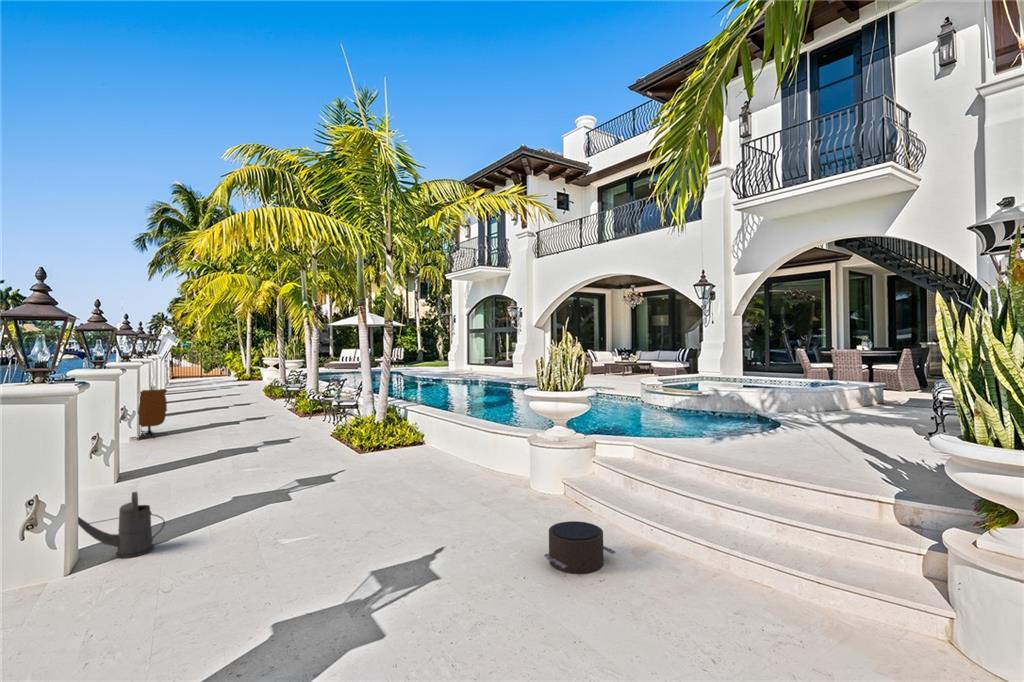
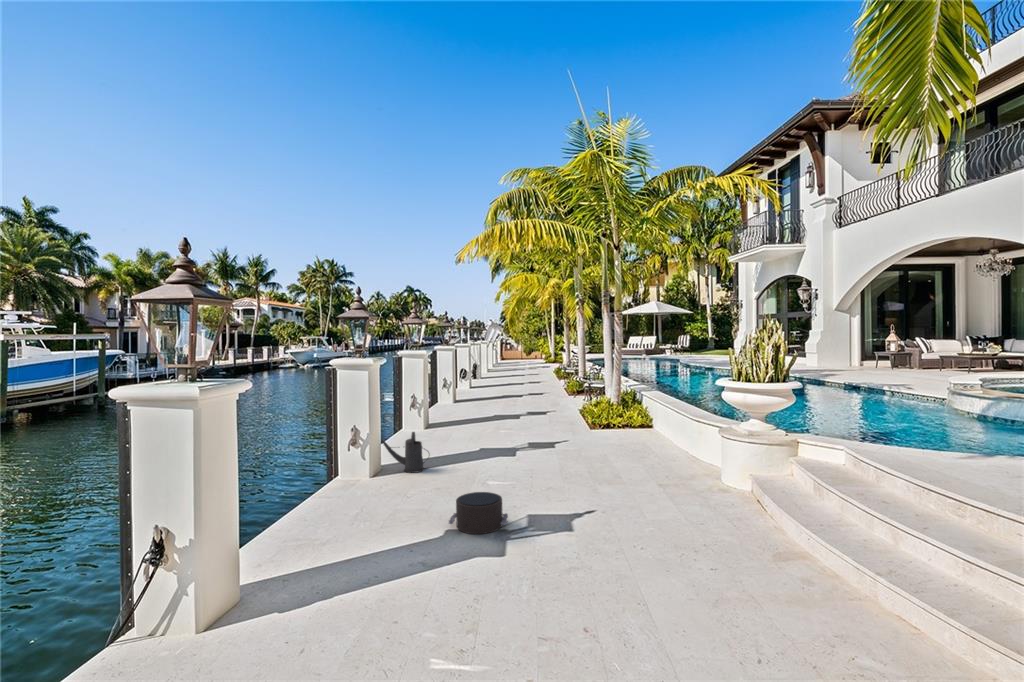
lounge chair: present [138,389,167,438] -> none [452,367,474,403]
pouf: present [544,521,616,574] -> present [449,492,508,534]

